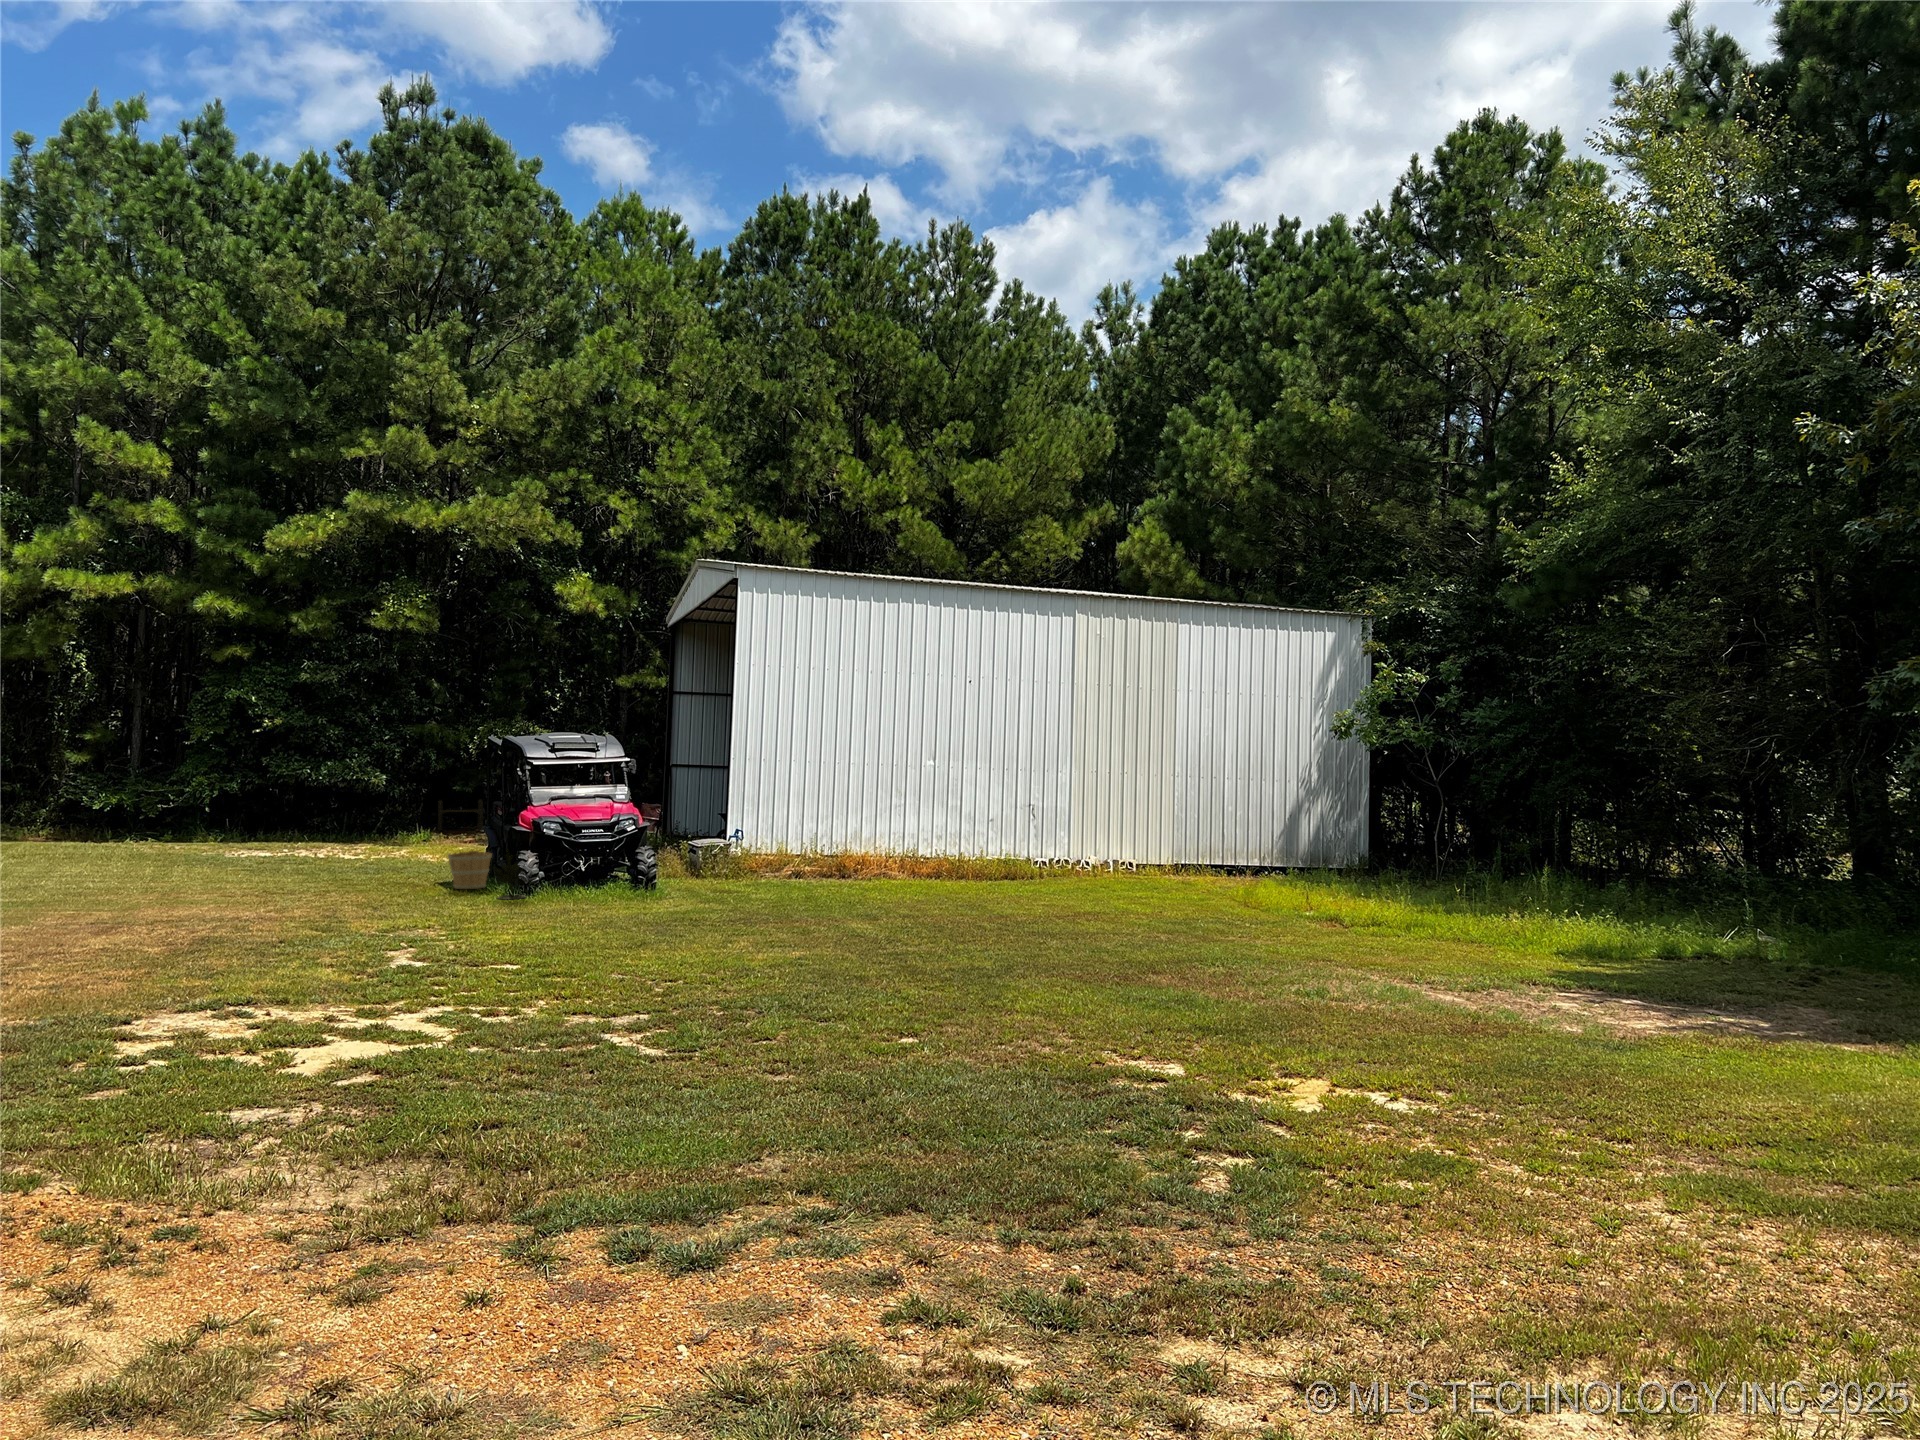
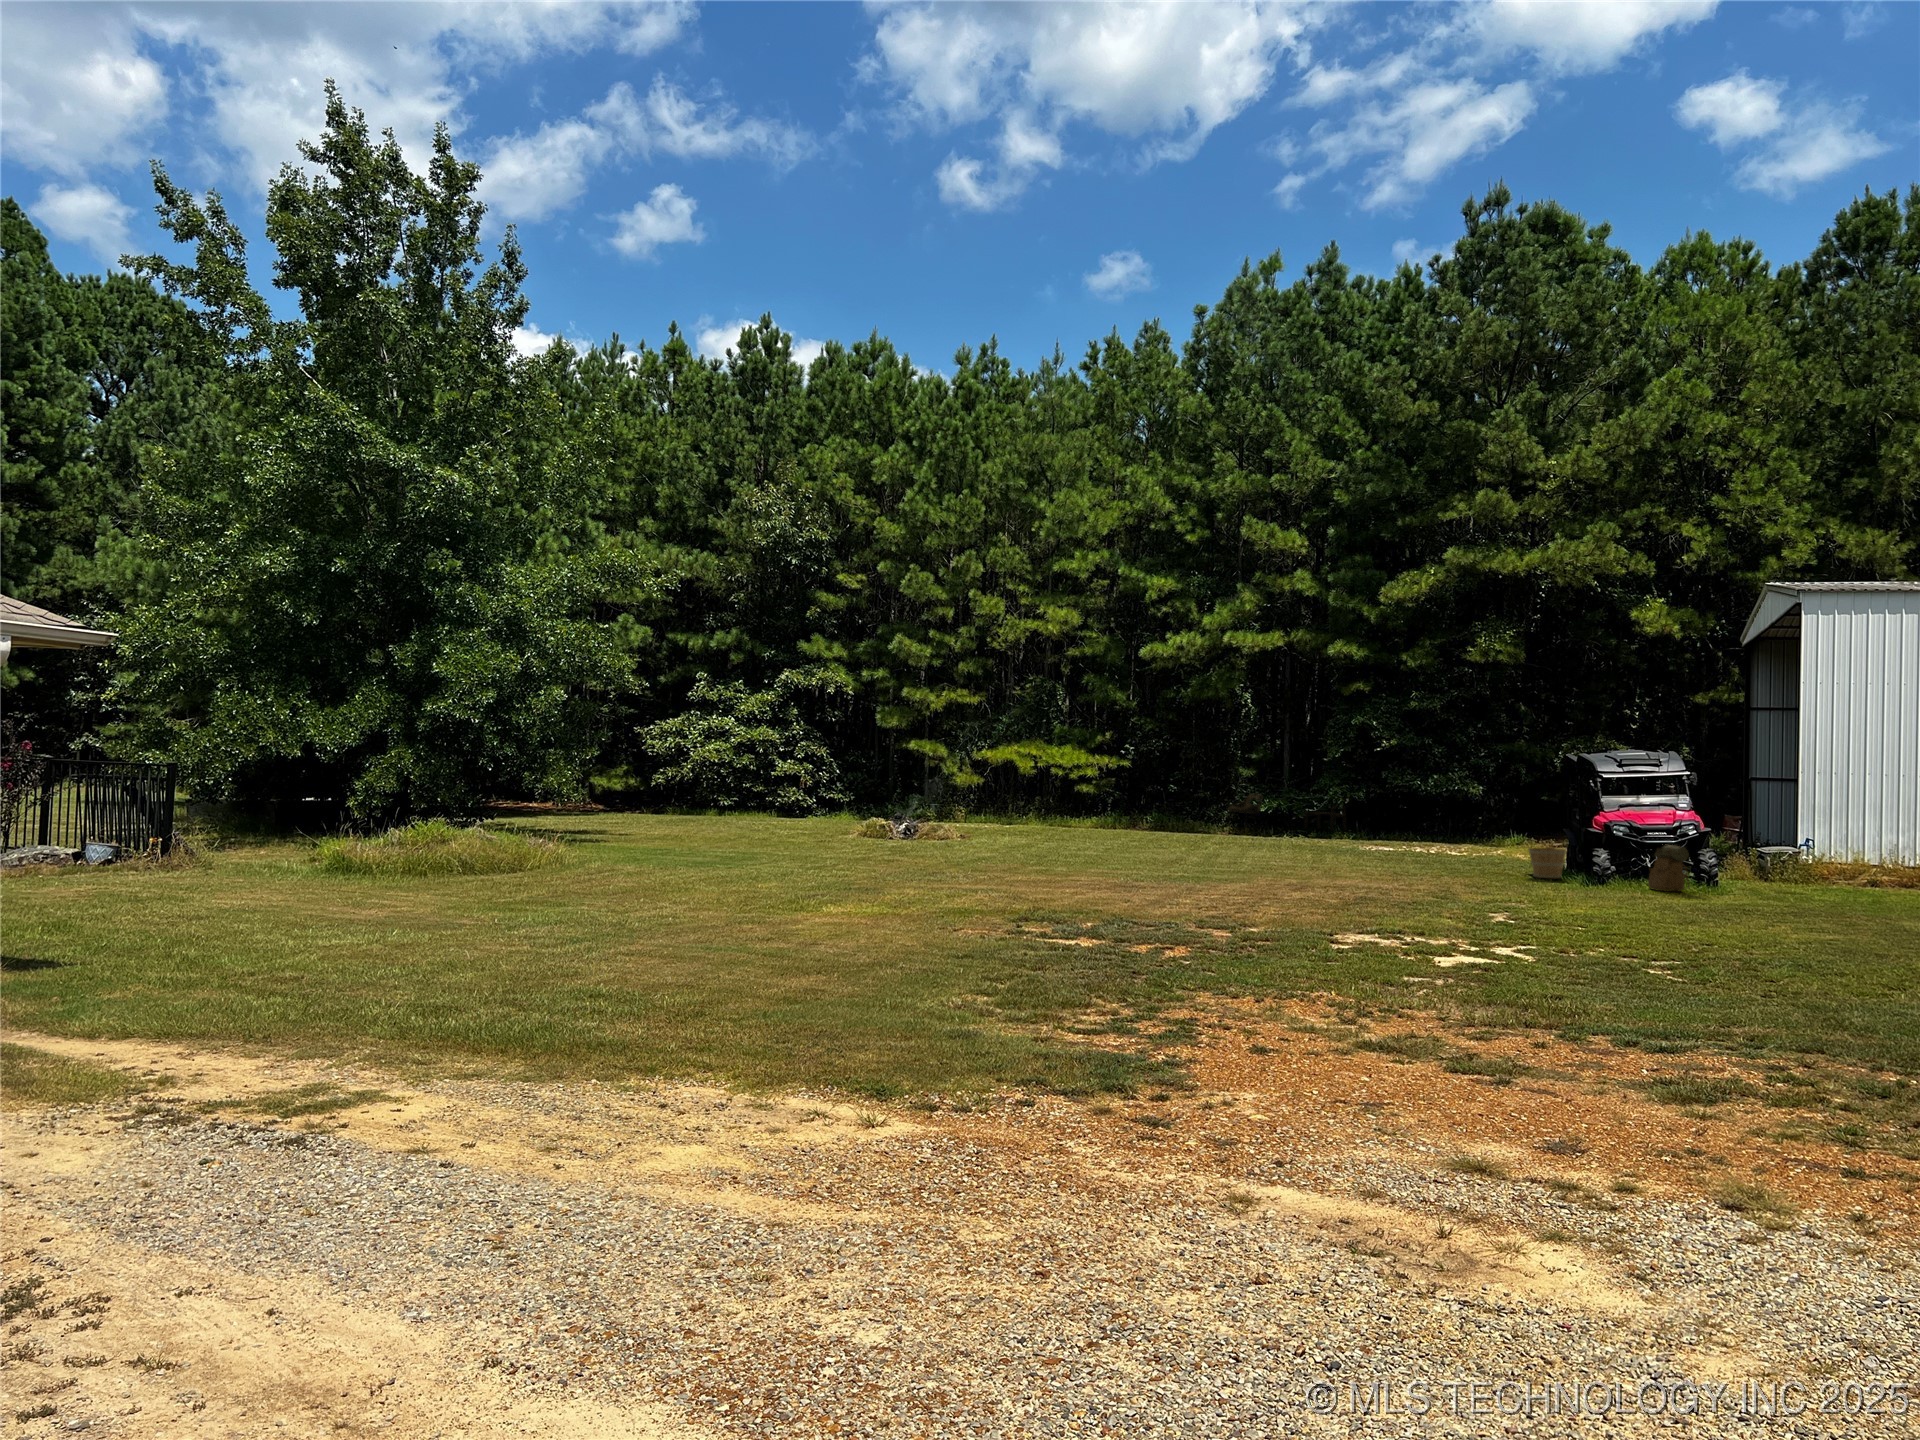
lounge chair: none [45,796,104,842] -> present [1228,794,1262,827]
bench: present [438,800,483,831] -> present [1304,804,1346,831]
backpack: none [580,841,624,895] -> present [1648,844,1690,892]
potted tree: present [495,851,527,900] -> none [1566,845,1599,888]

